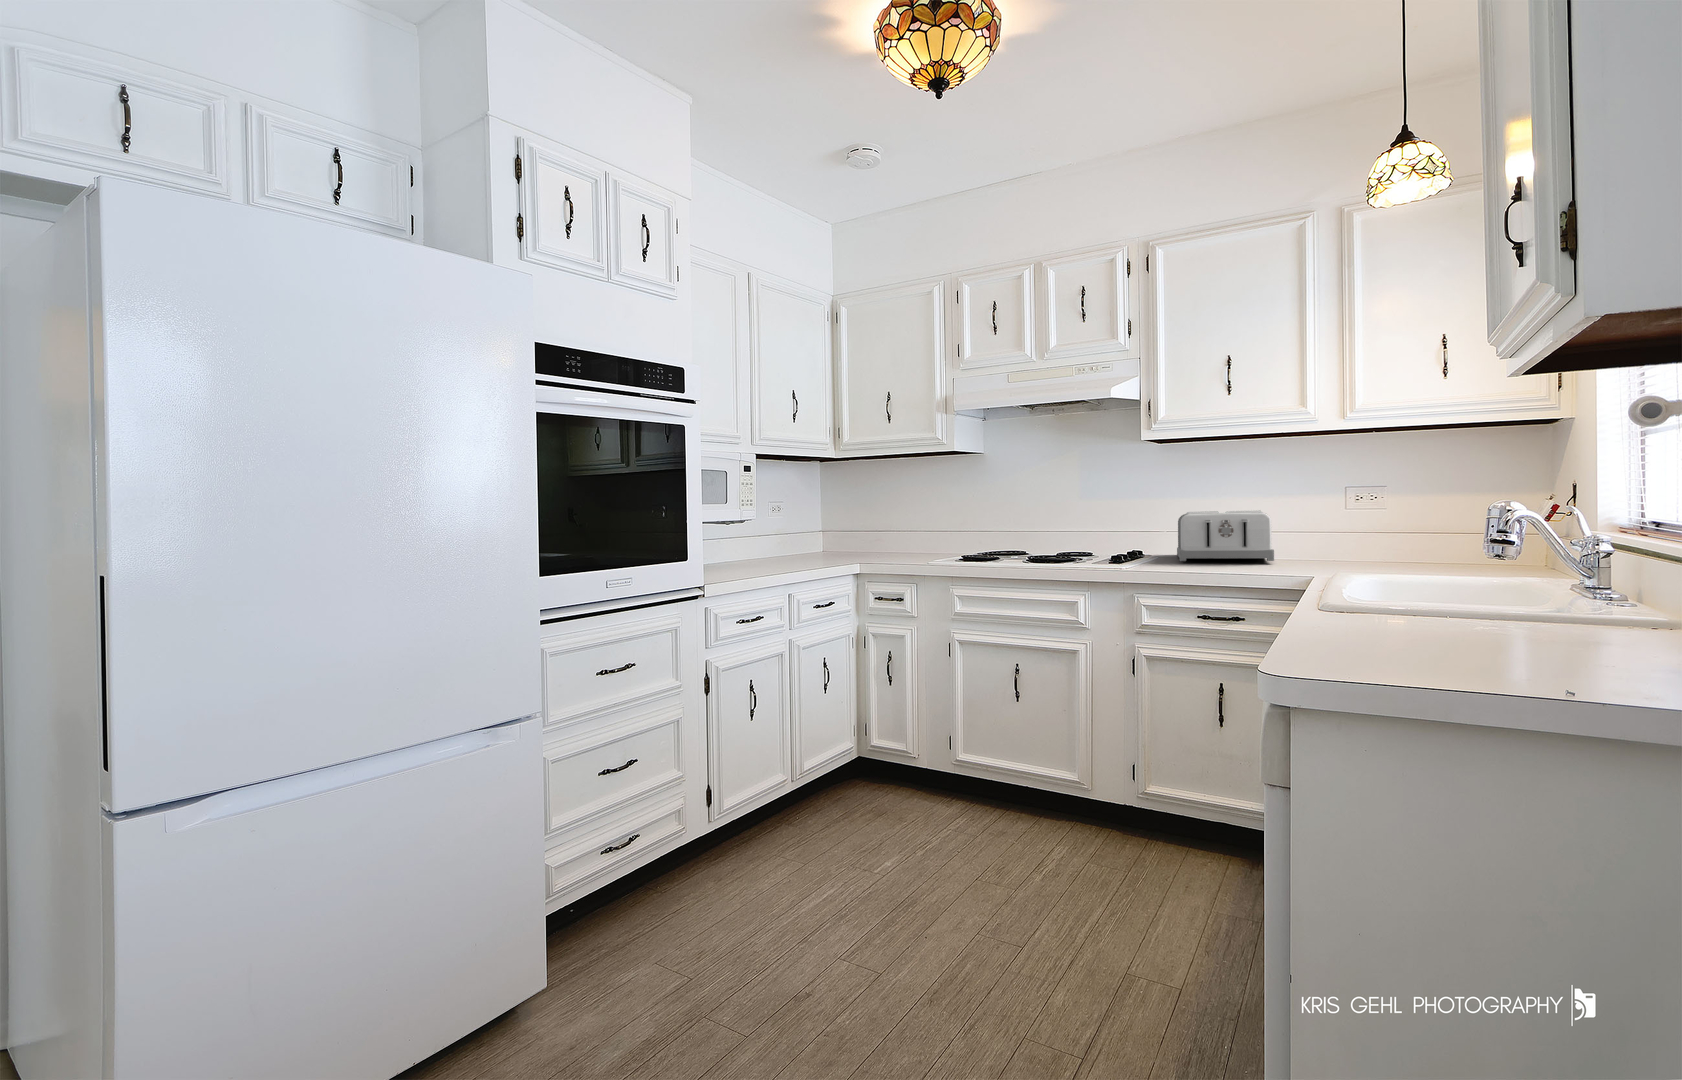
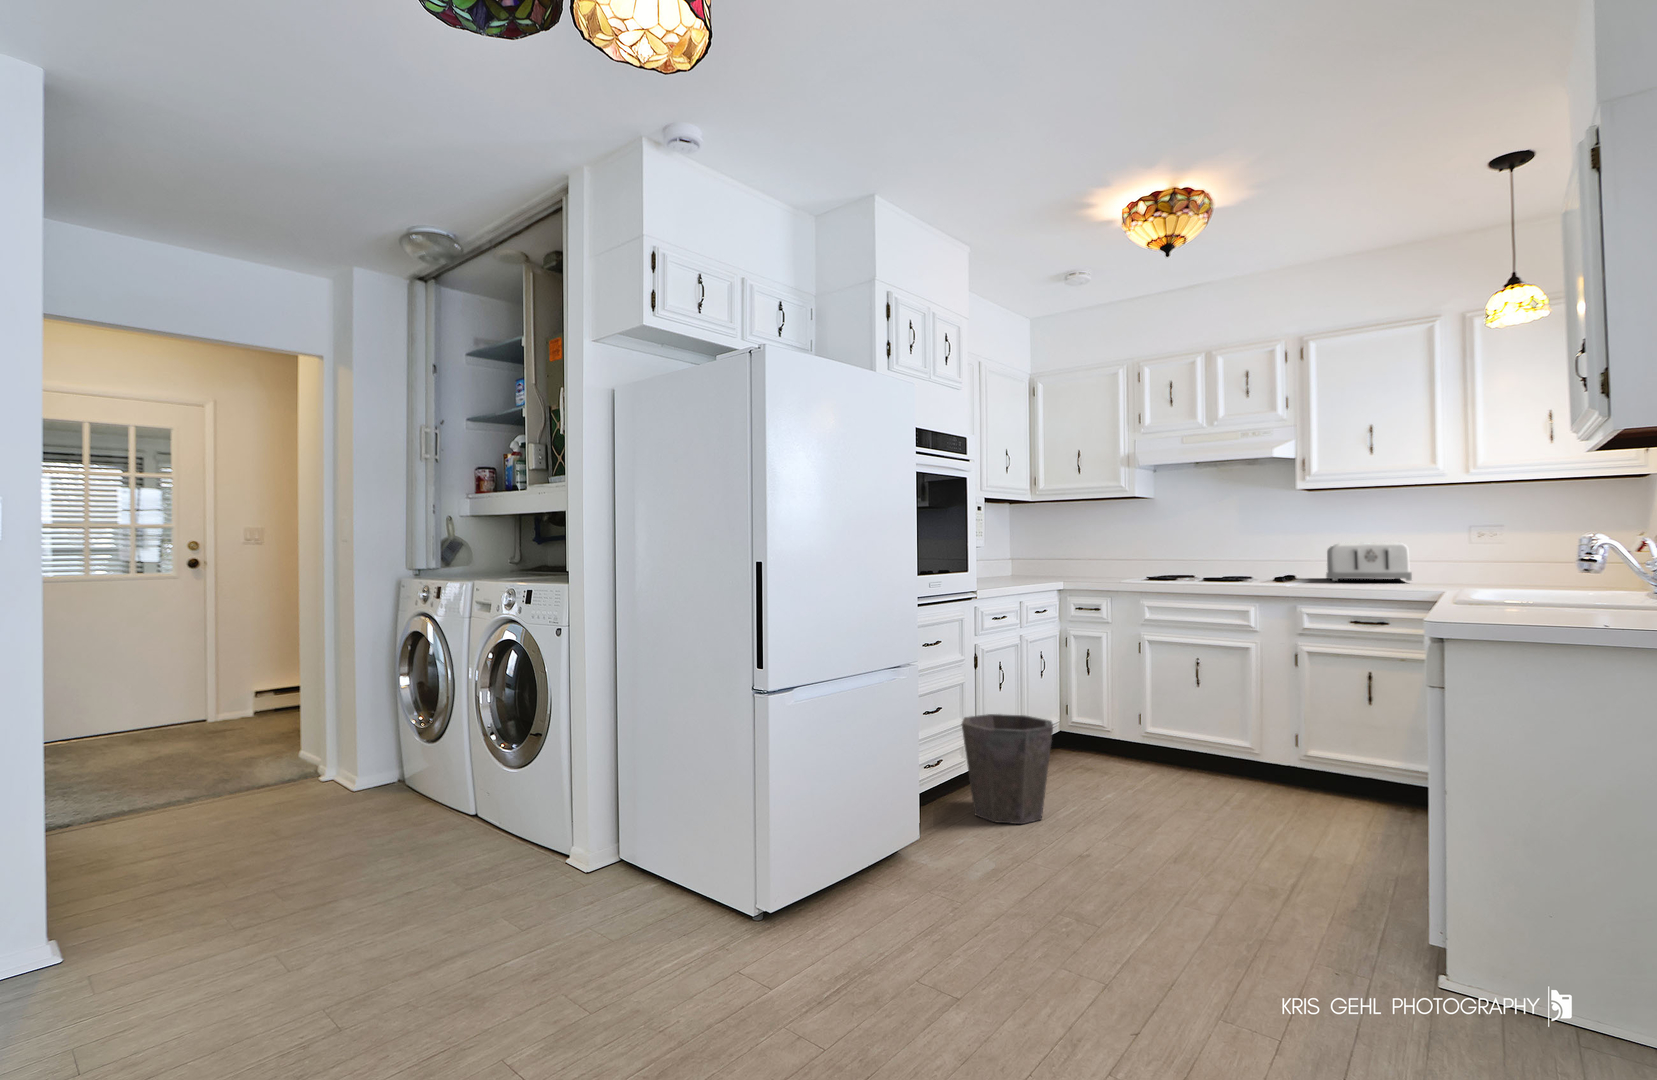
waste bin: none [663,759,797,927] -> present [962,714,1053,824]

